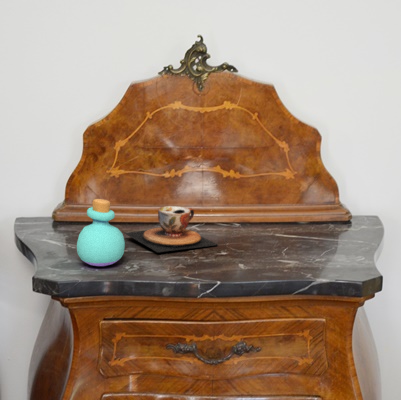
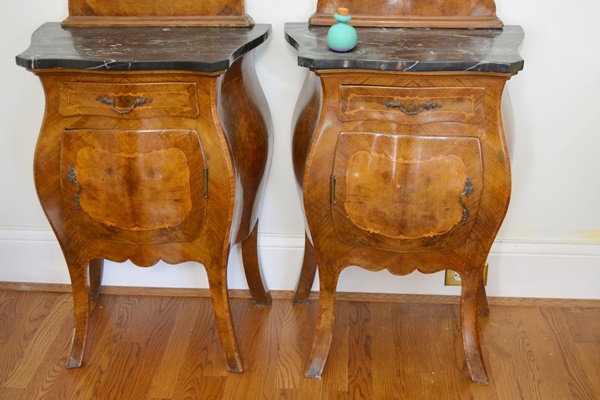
teacup: present [125,206,217,252] -> none [355,14,418,44]

